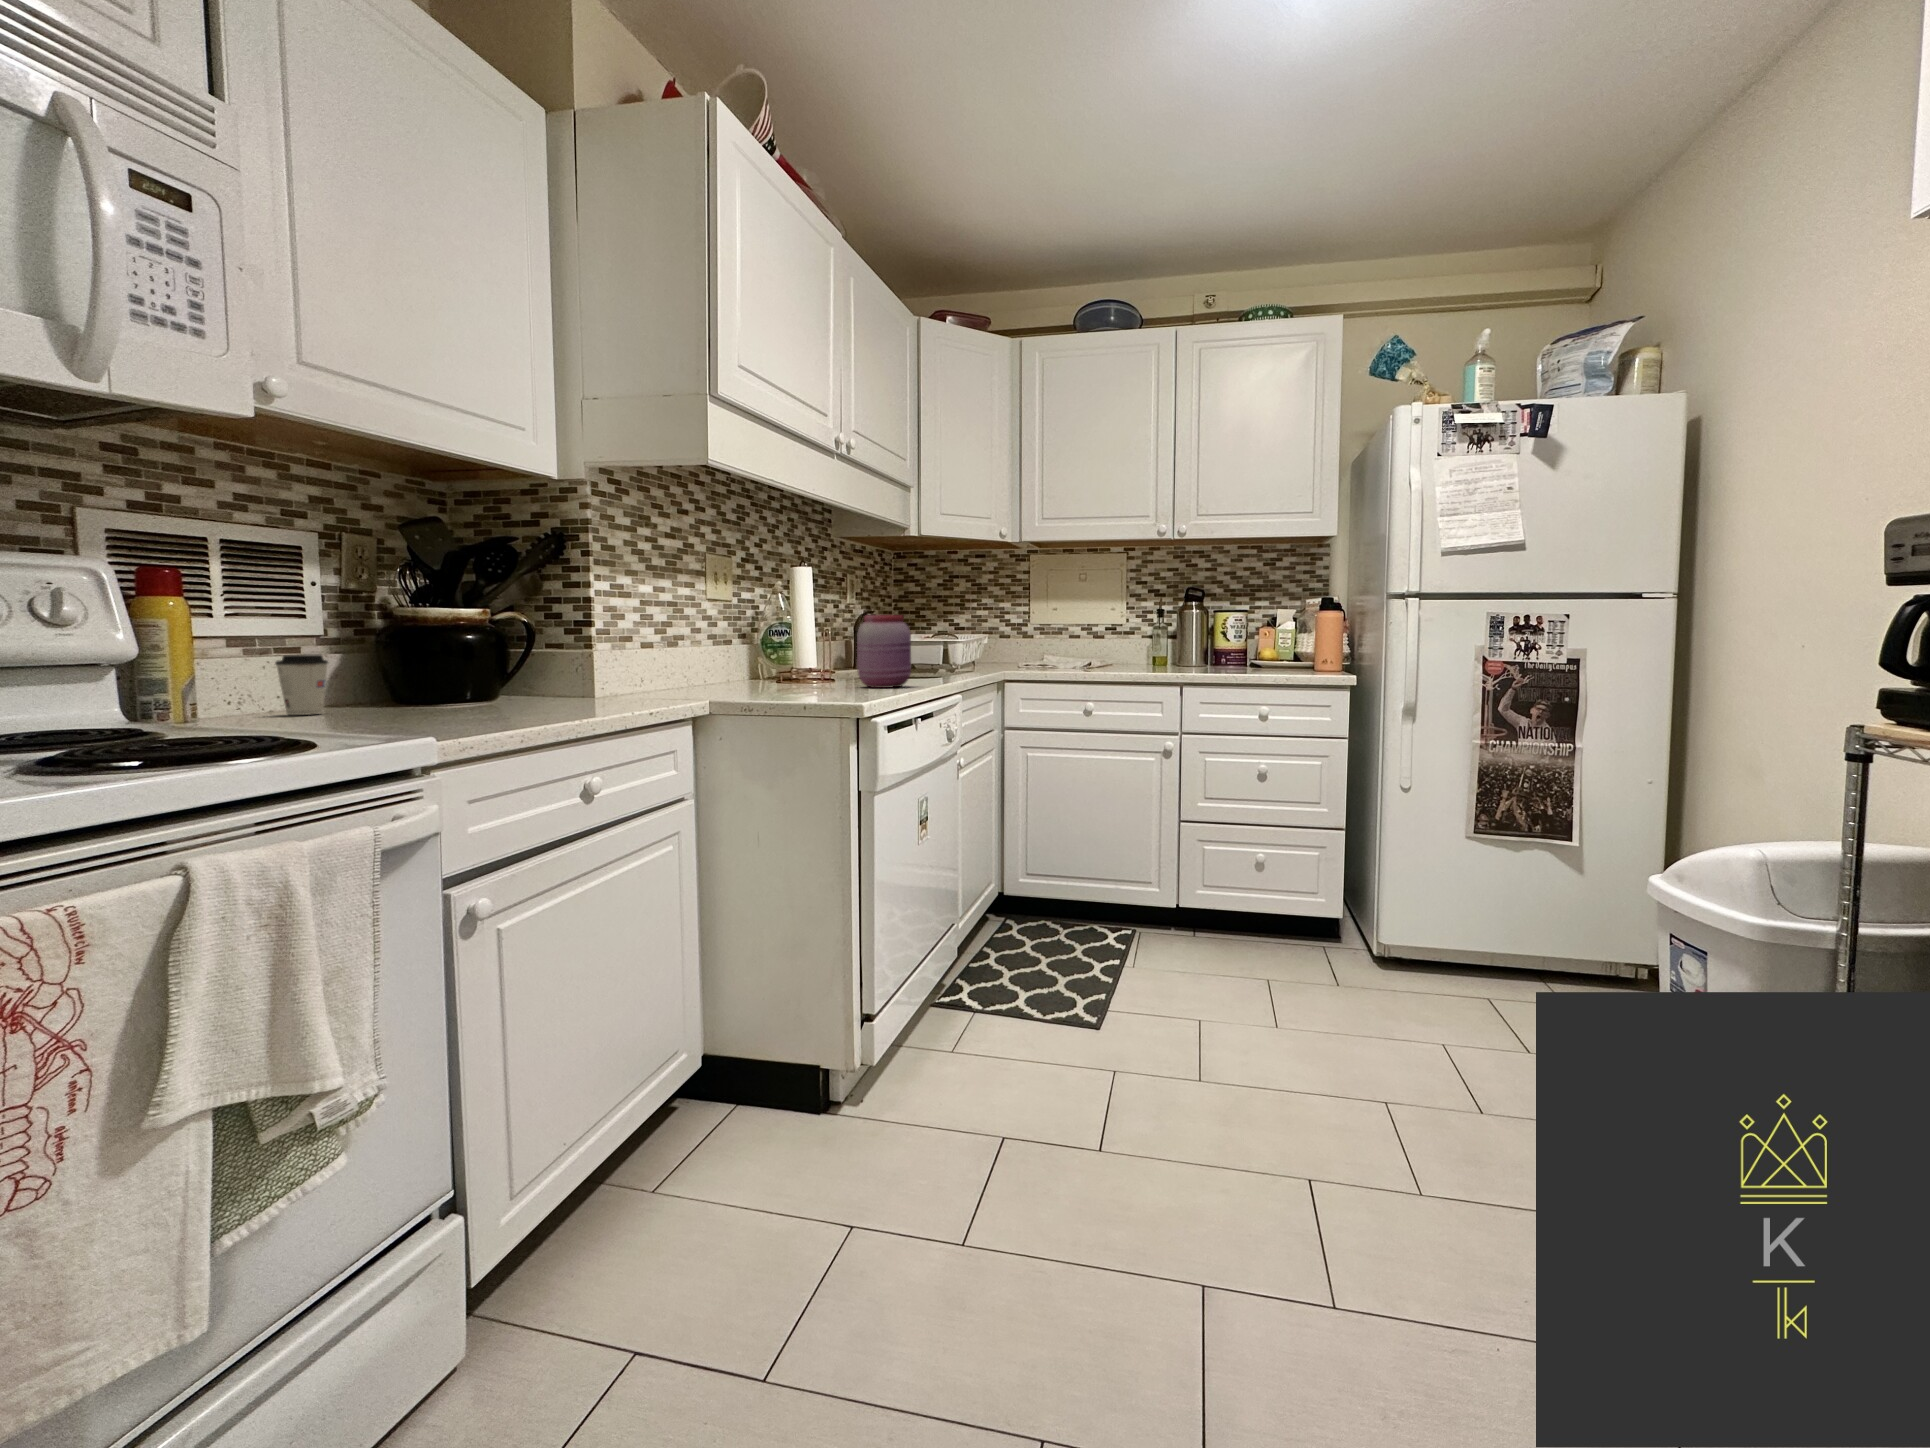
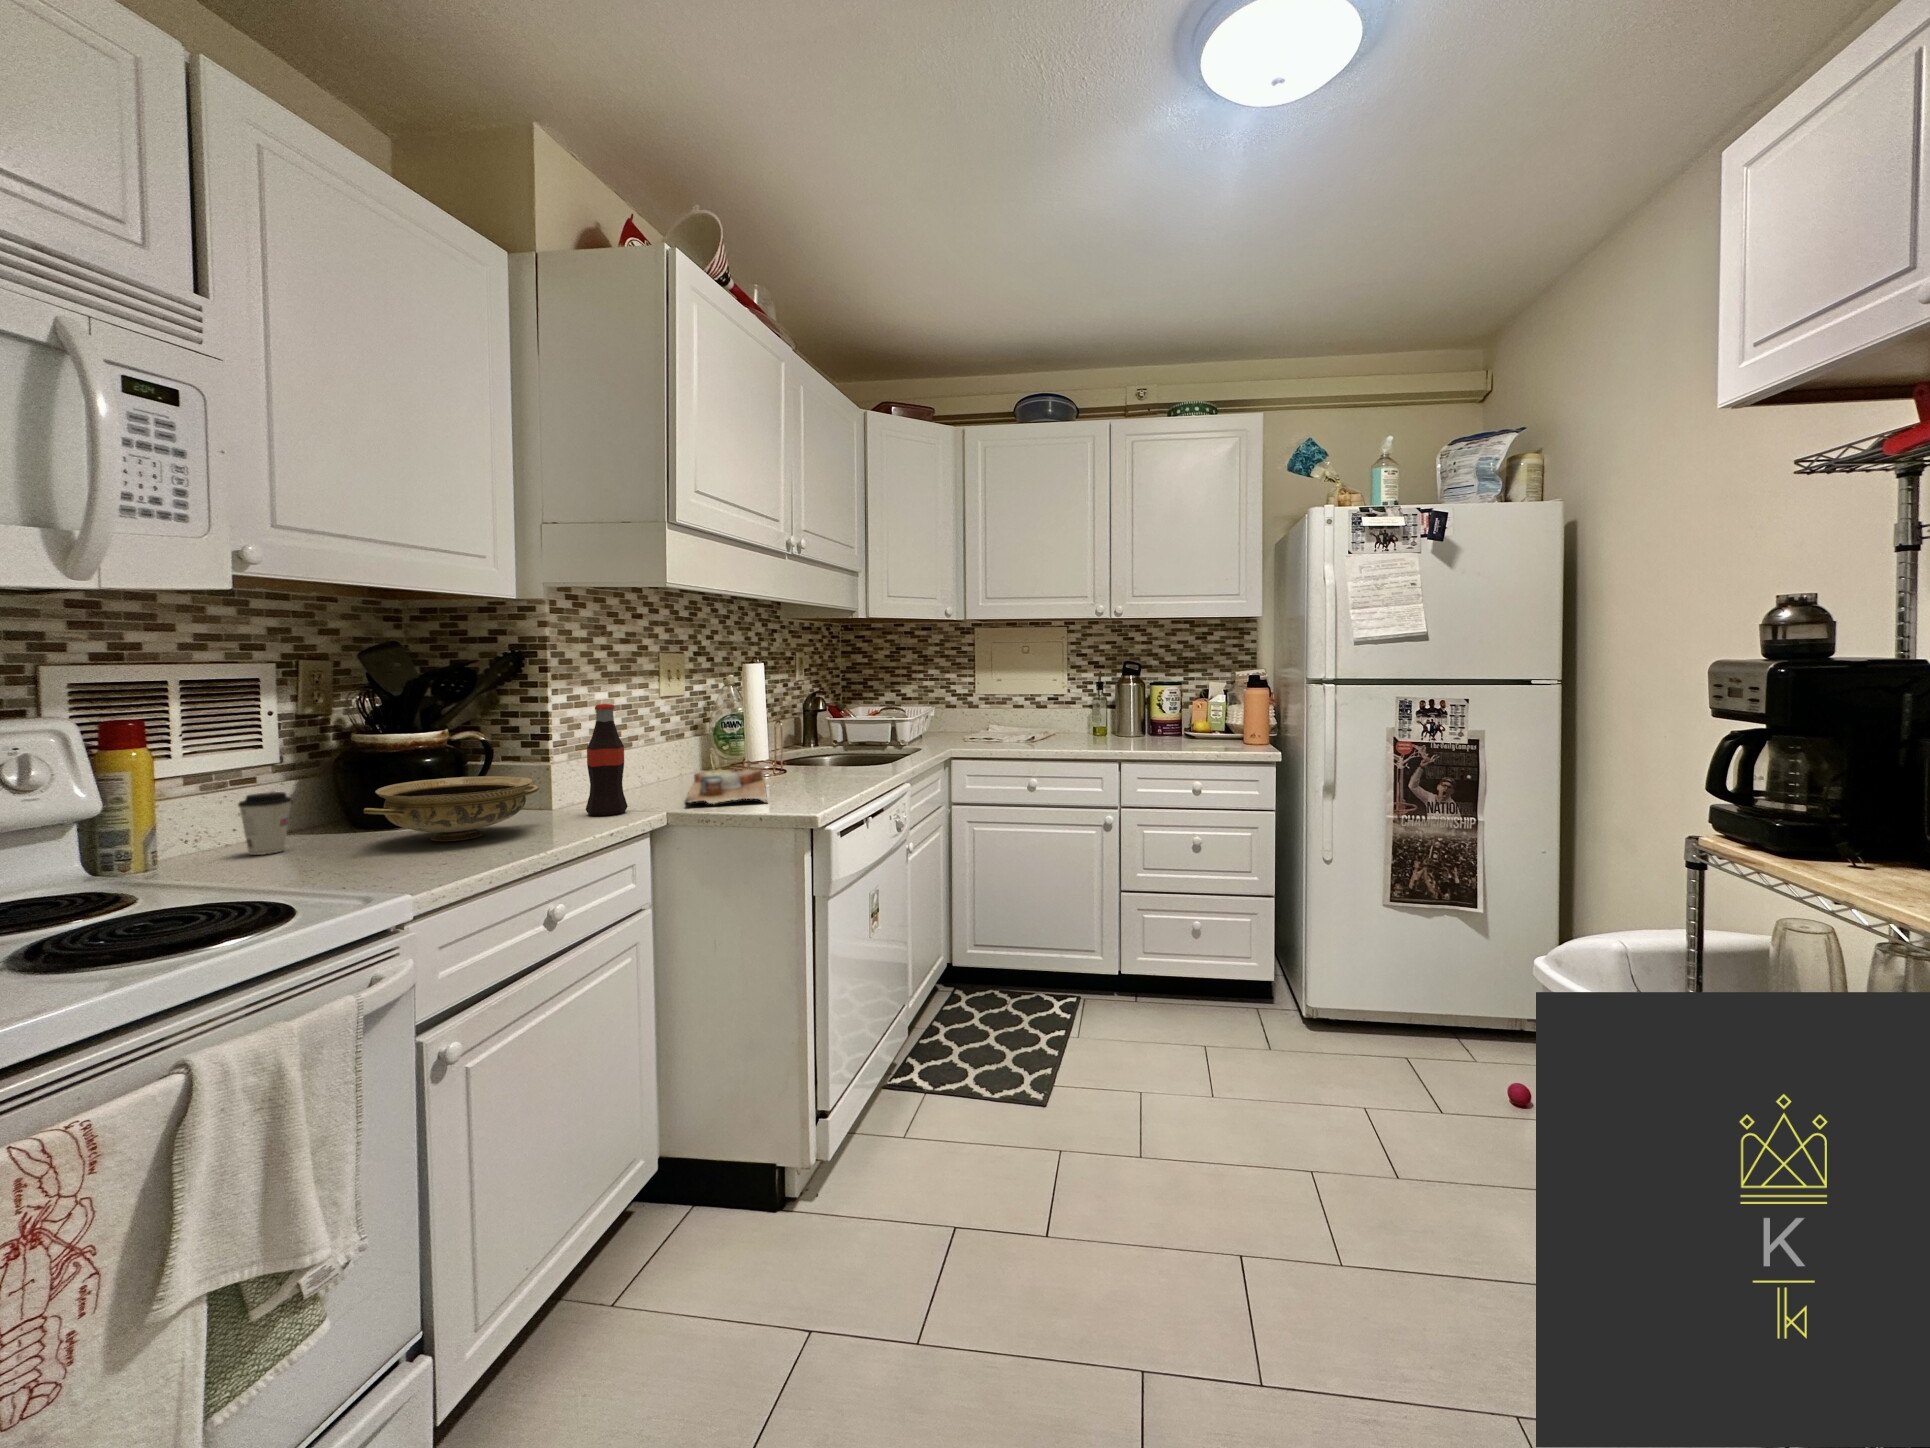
bottle: none [625,586,668,702] -> present [586,704,628,816]
jar: present [857,615,911,688] -> none [810,708,863,779]
ceramic bowl: none [396,653,576,711] -> present [363,776,539,841]
cutting board: none [725,668,812,699] -> present [685,769,768,804]

